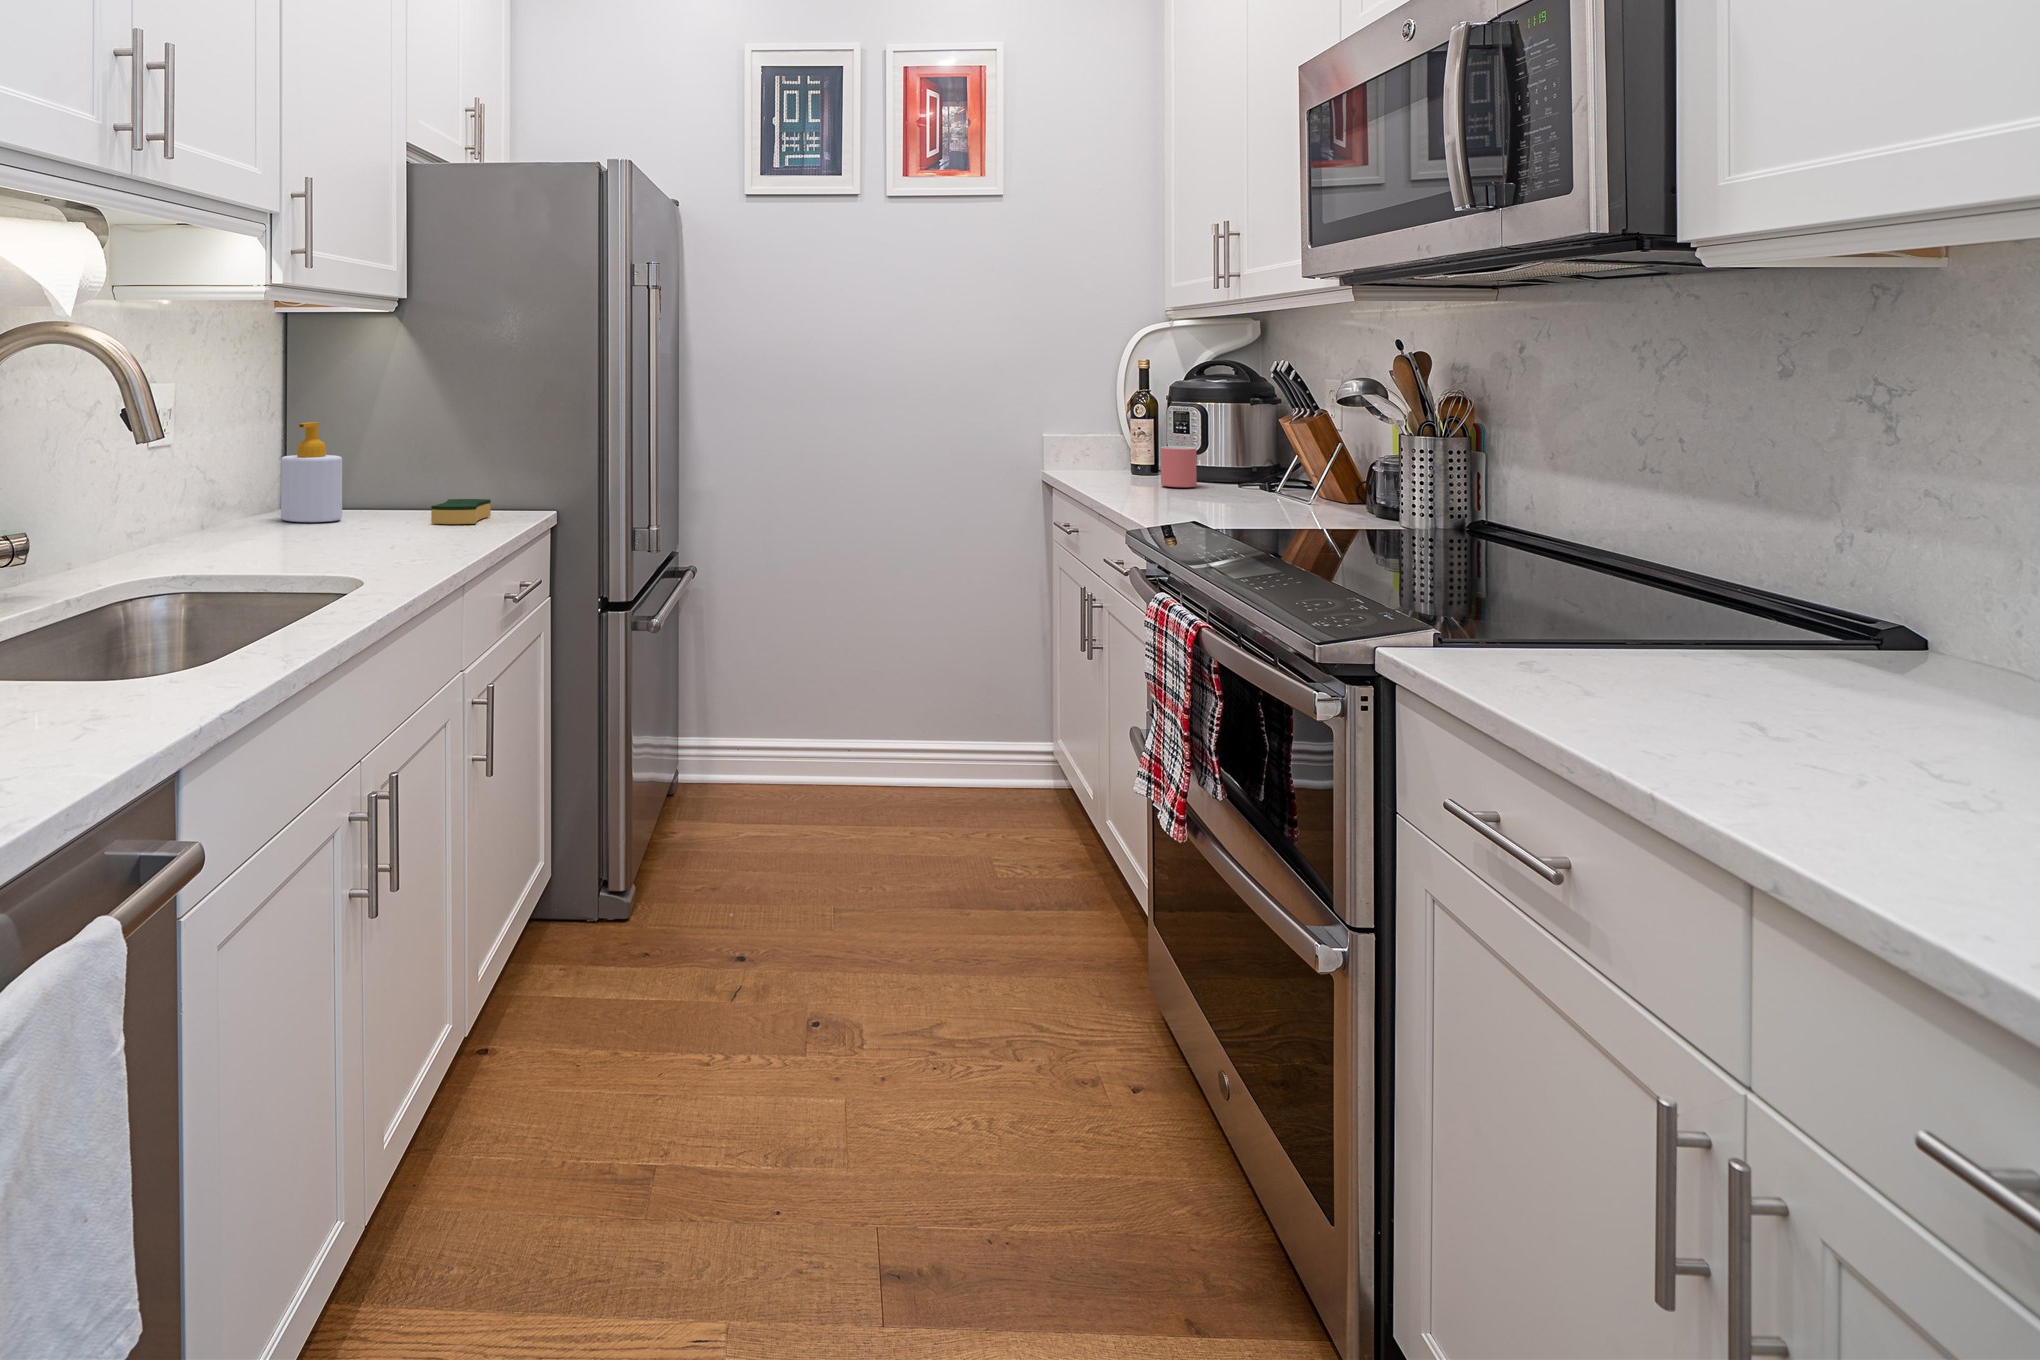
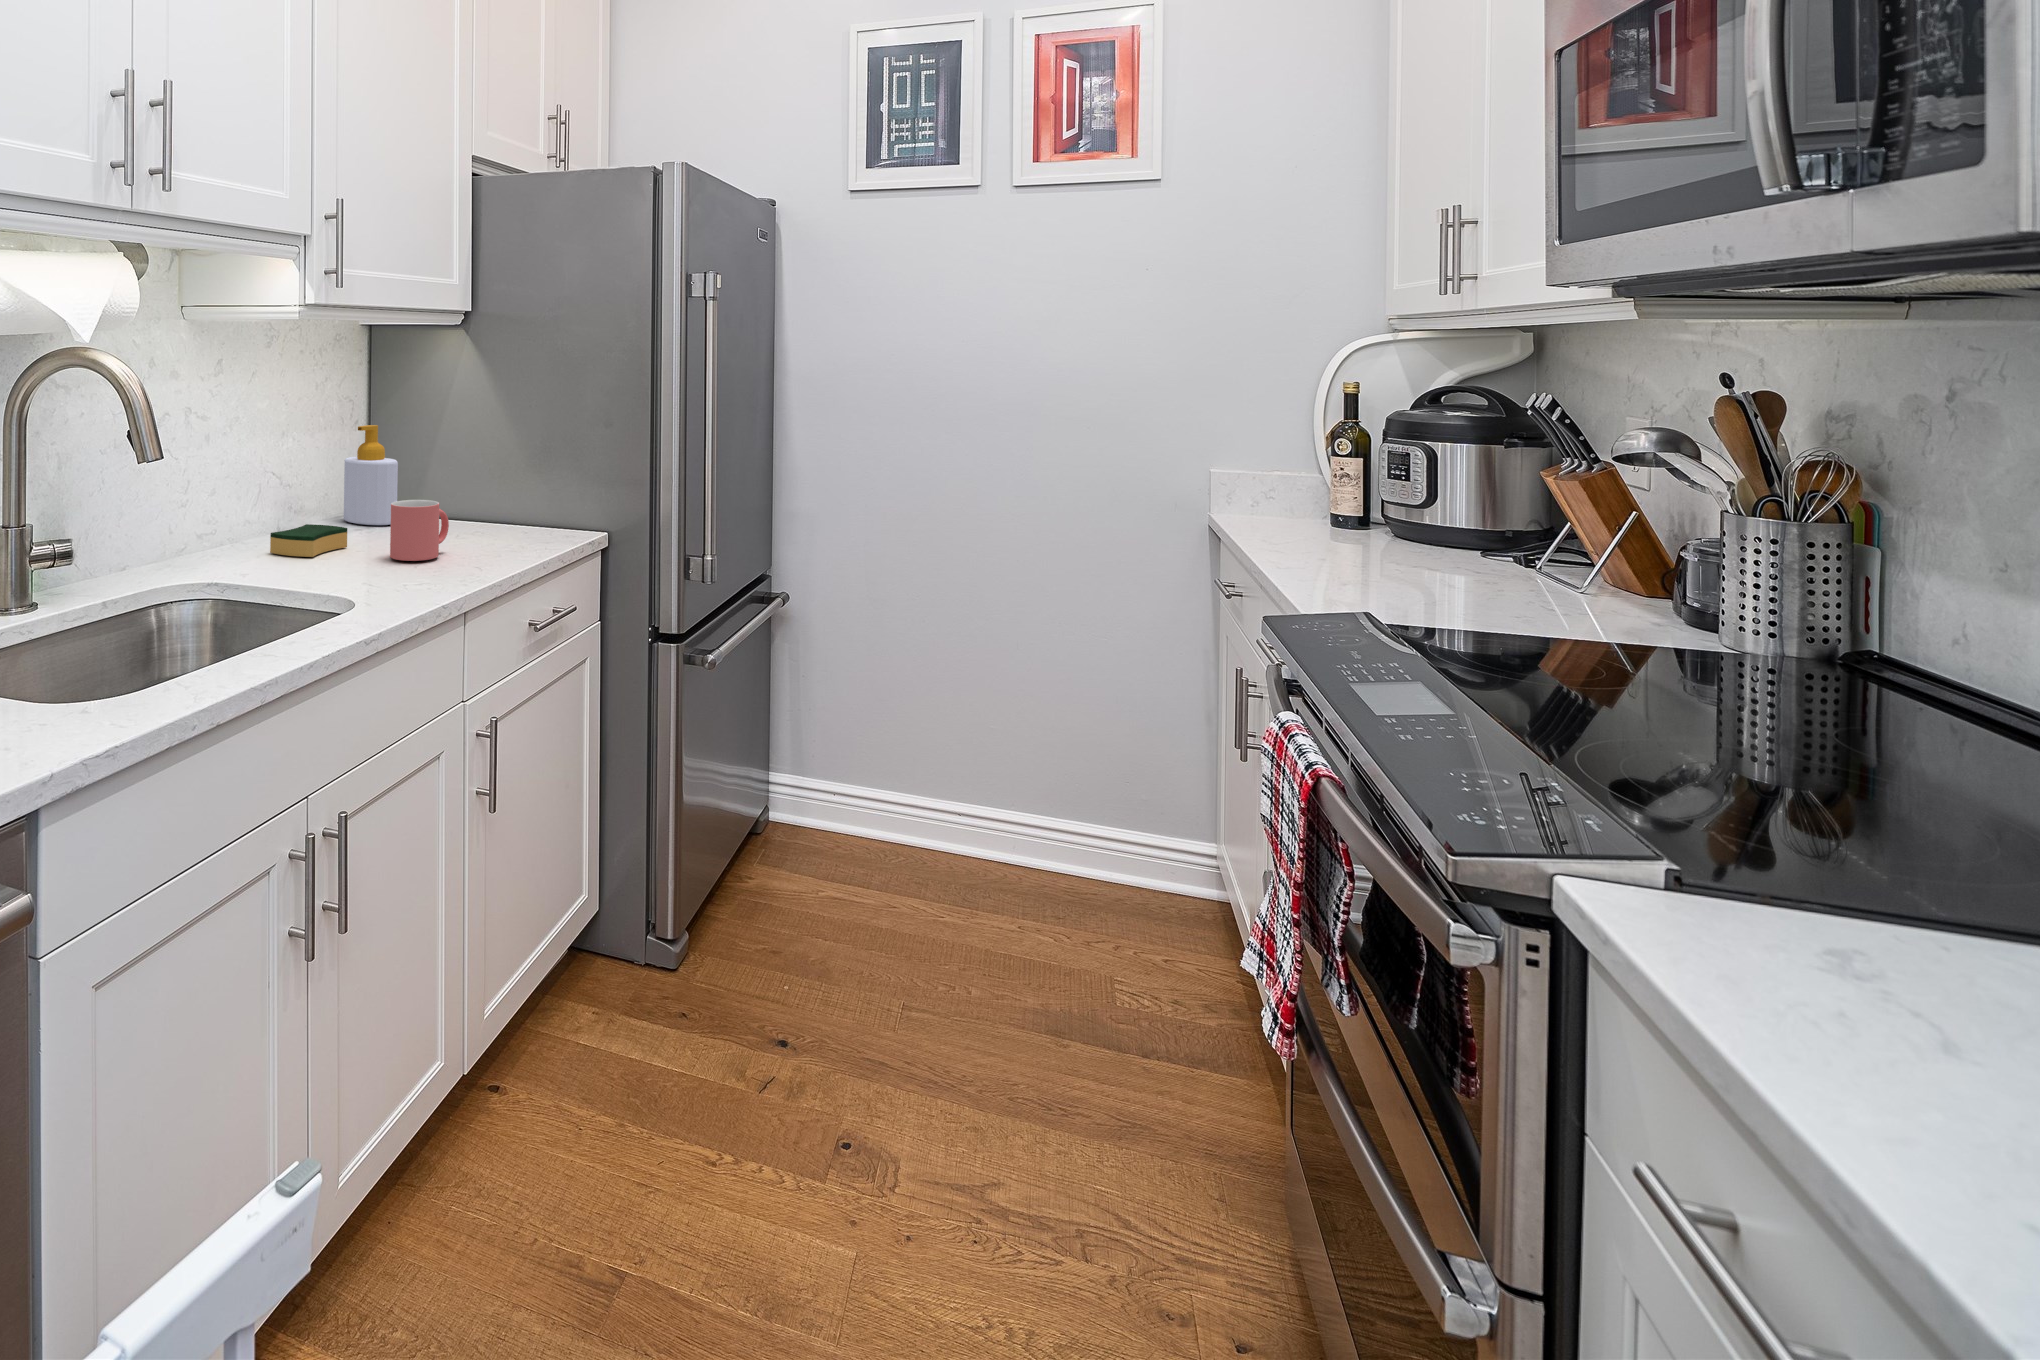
mug: present [1161,446,1197,487] -> present [390,500,449,561]
sponge: present [431,499,491,524] -> present [270,524,347,557]

